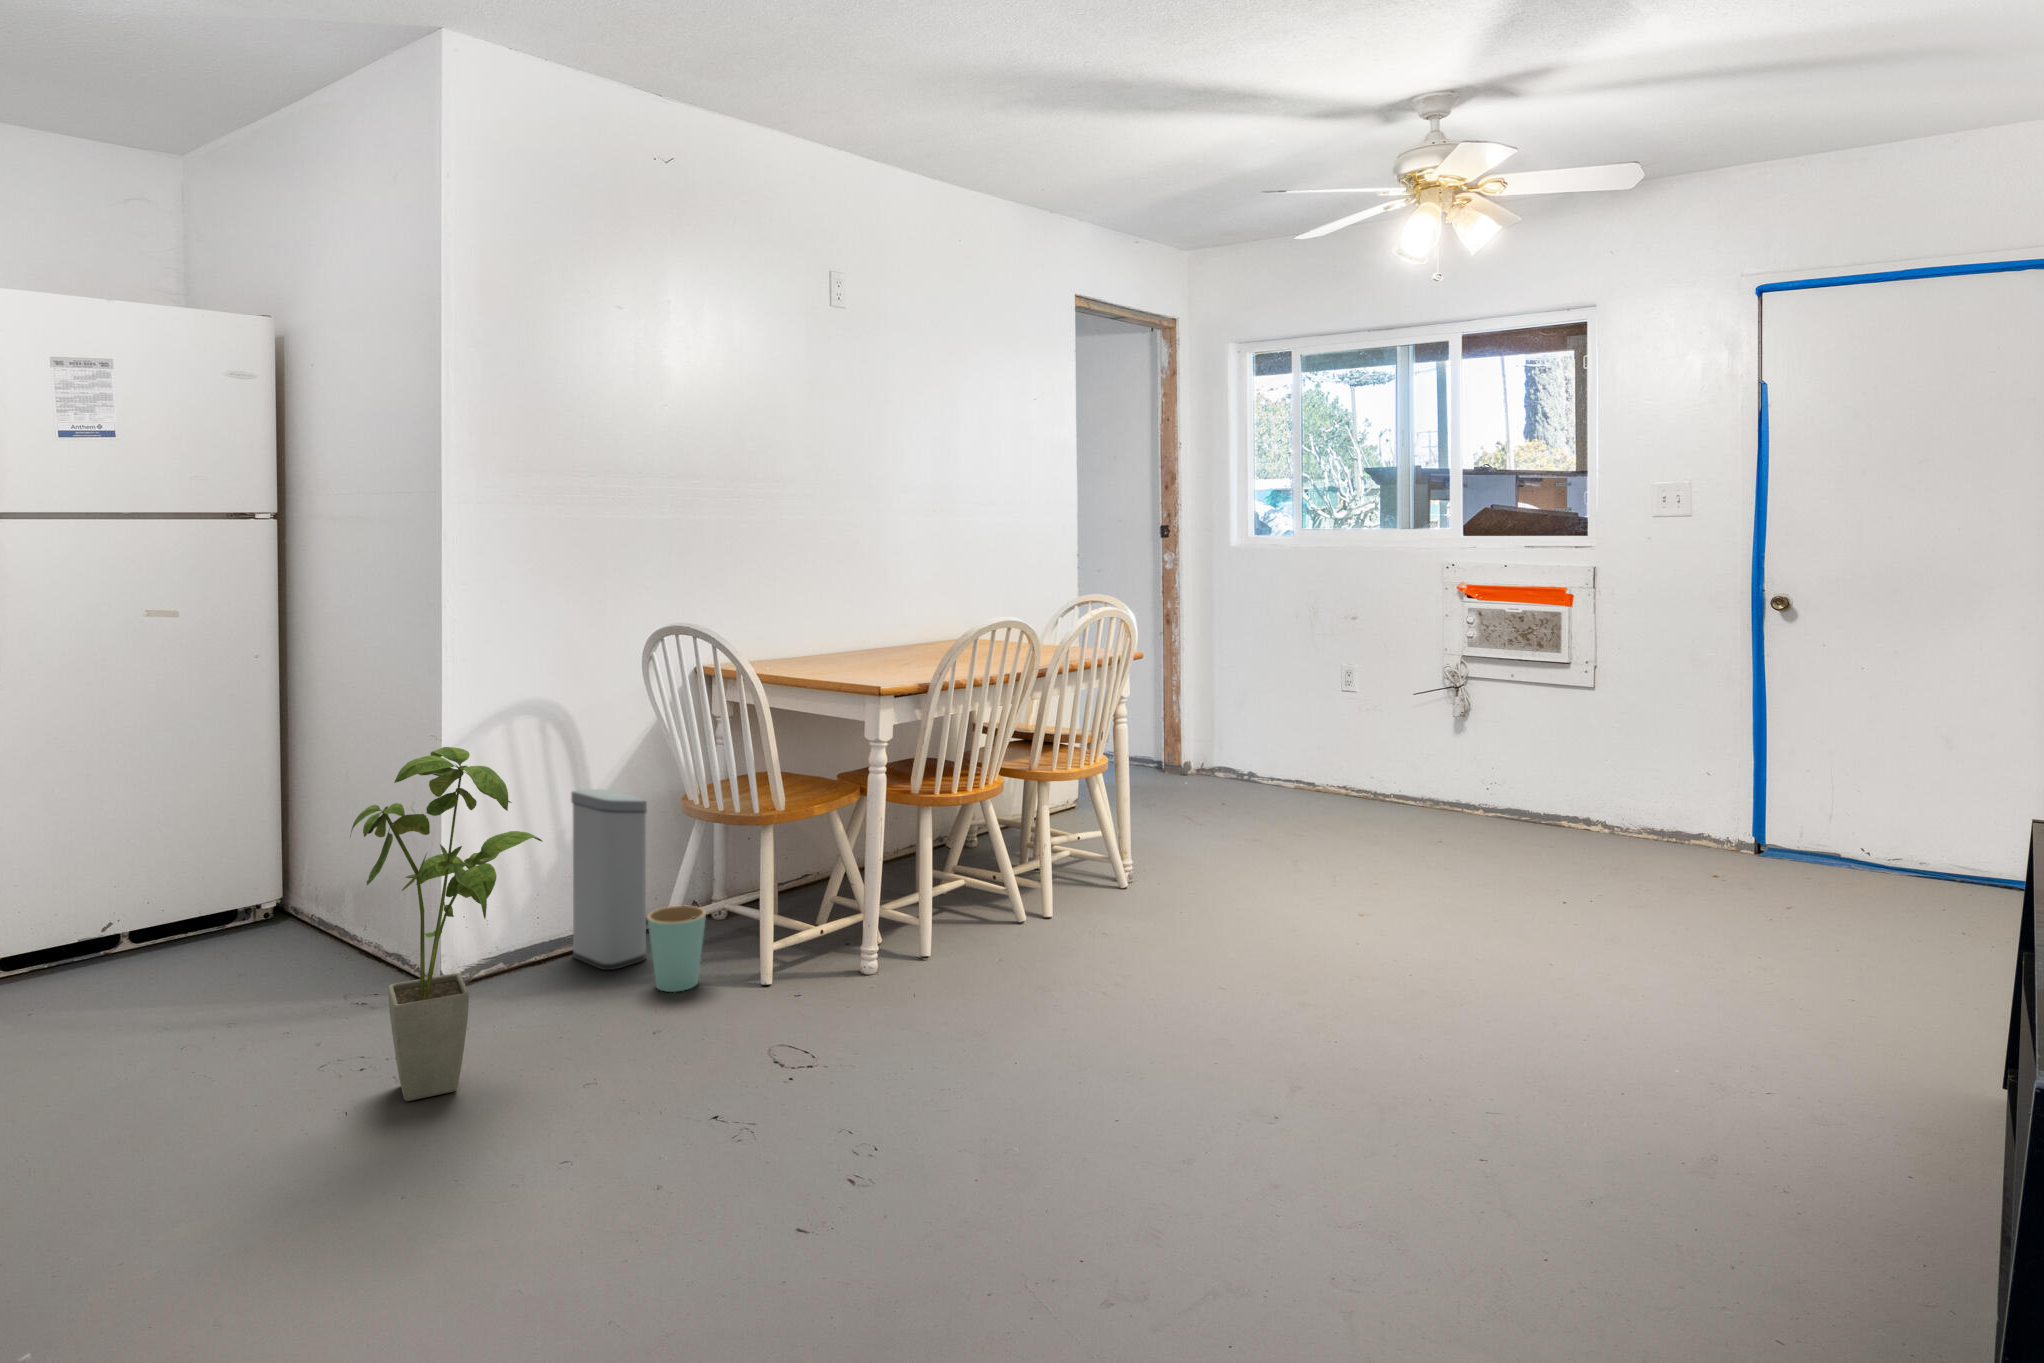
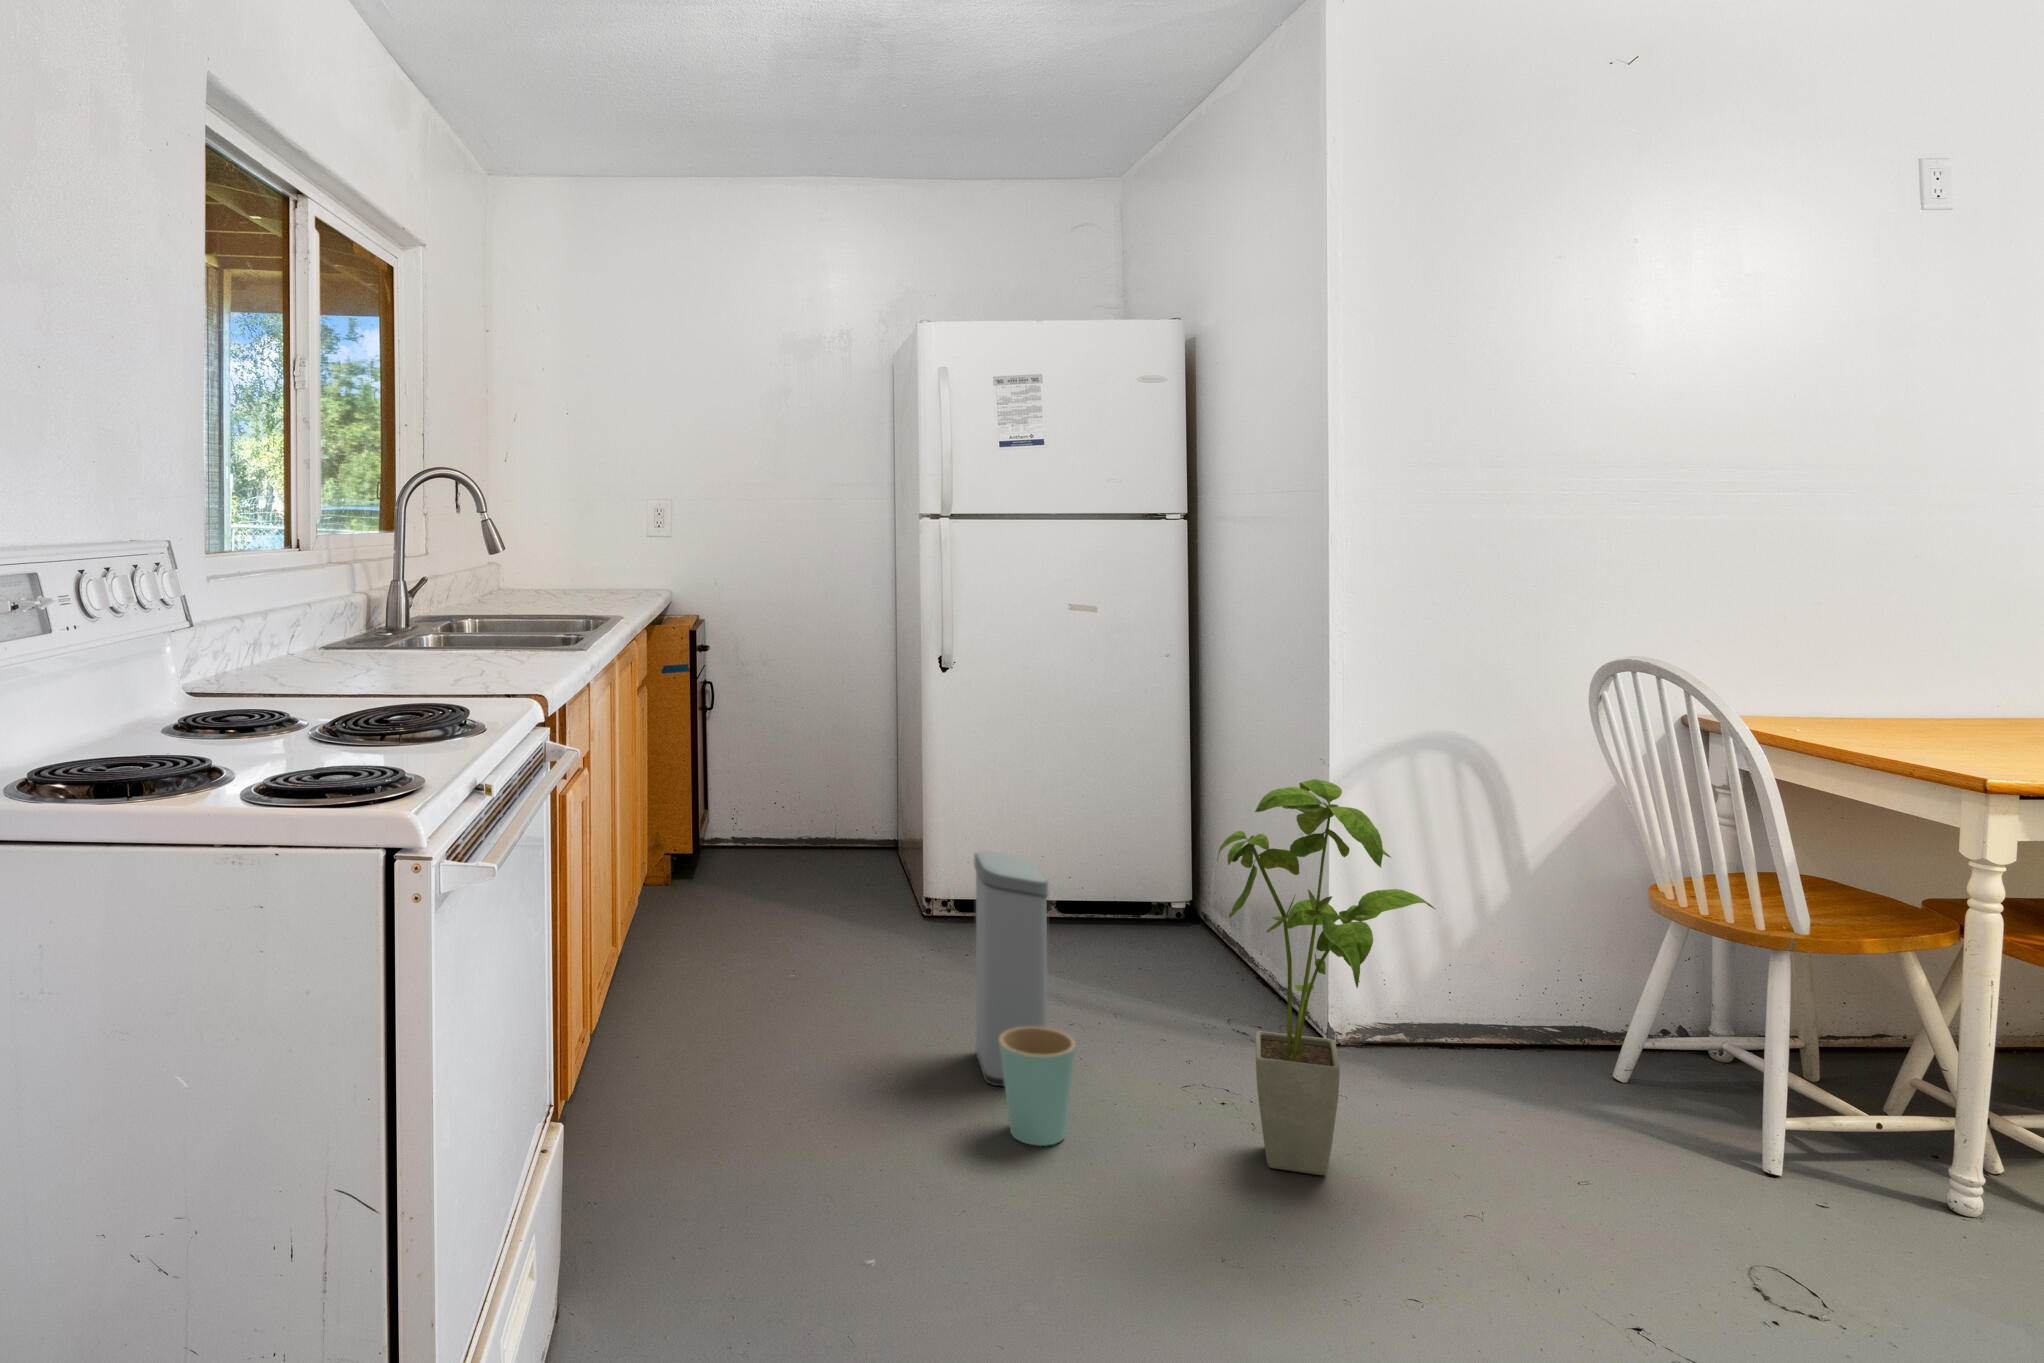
trash can: present [571,789,706,992] -> present [974,851,1076,1146]

